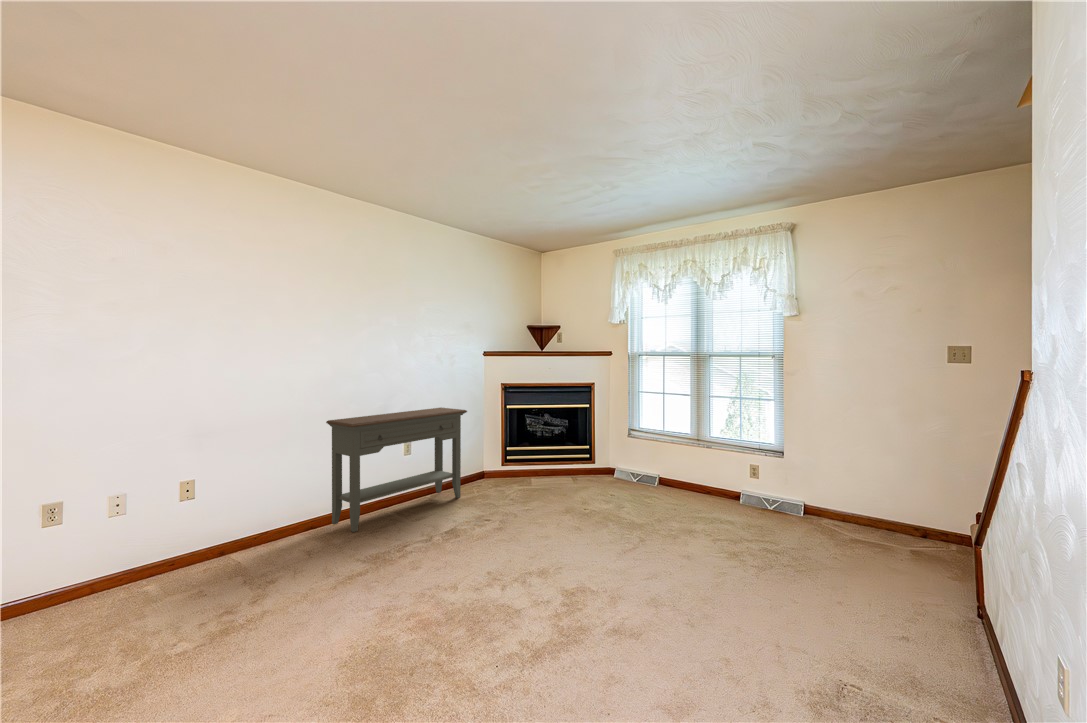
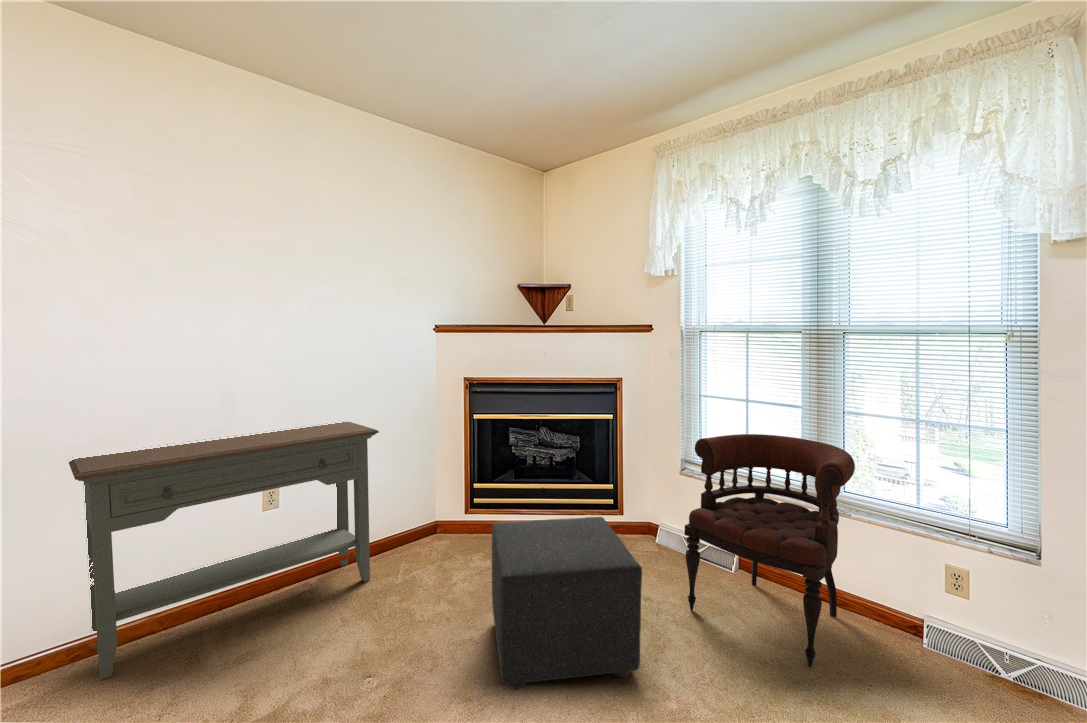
armchair: none [636,409,715,512] -> present [684,434,855,667]
ottoman: none [540,451,620,524] -> present [492,517,642,689]

